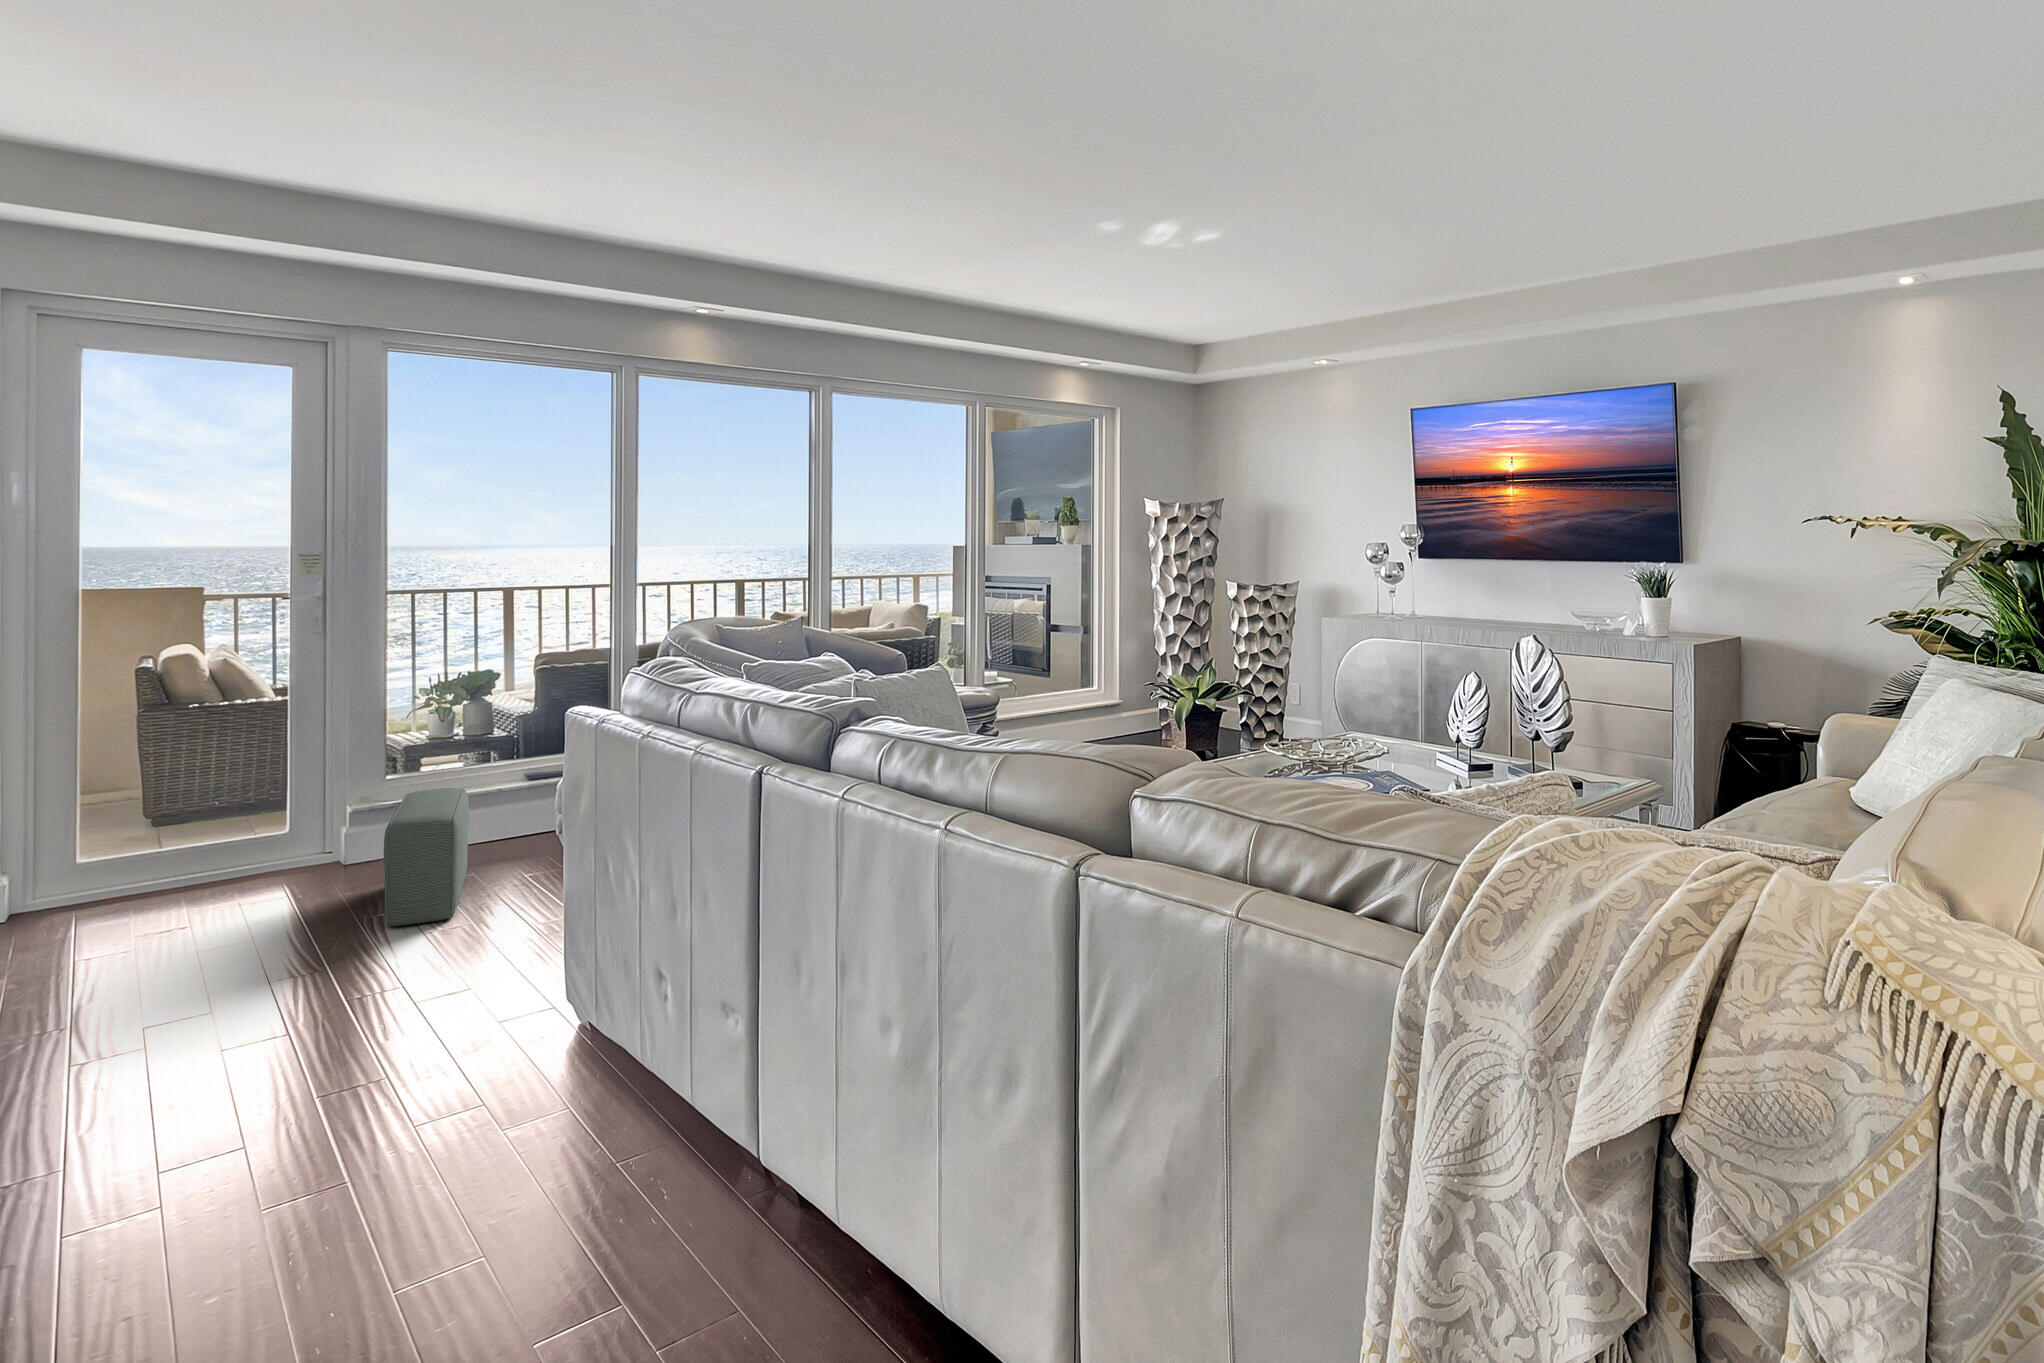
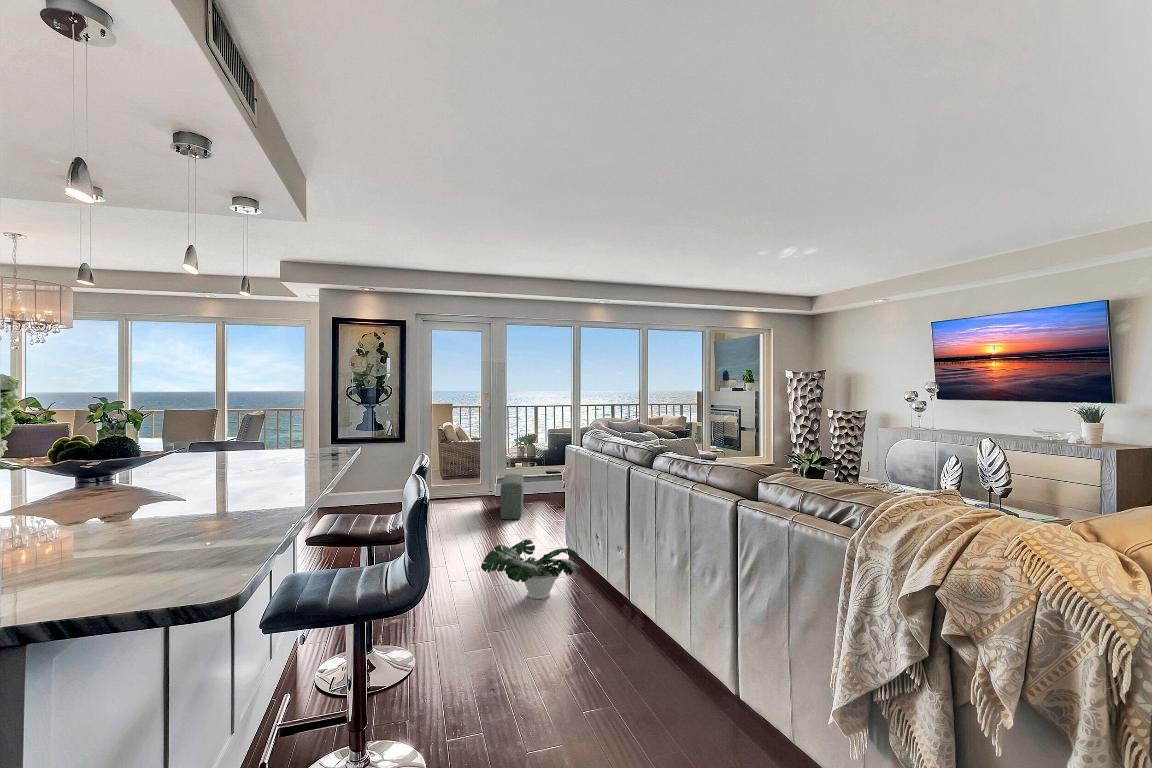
potted plant: none [253,1003,620,1192] -> present [481,539,580,599]

